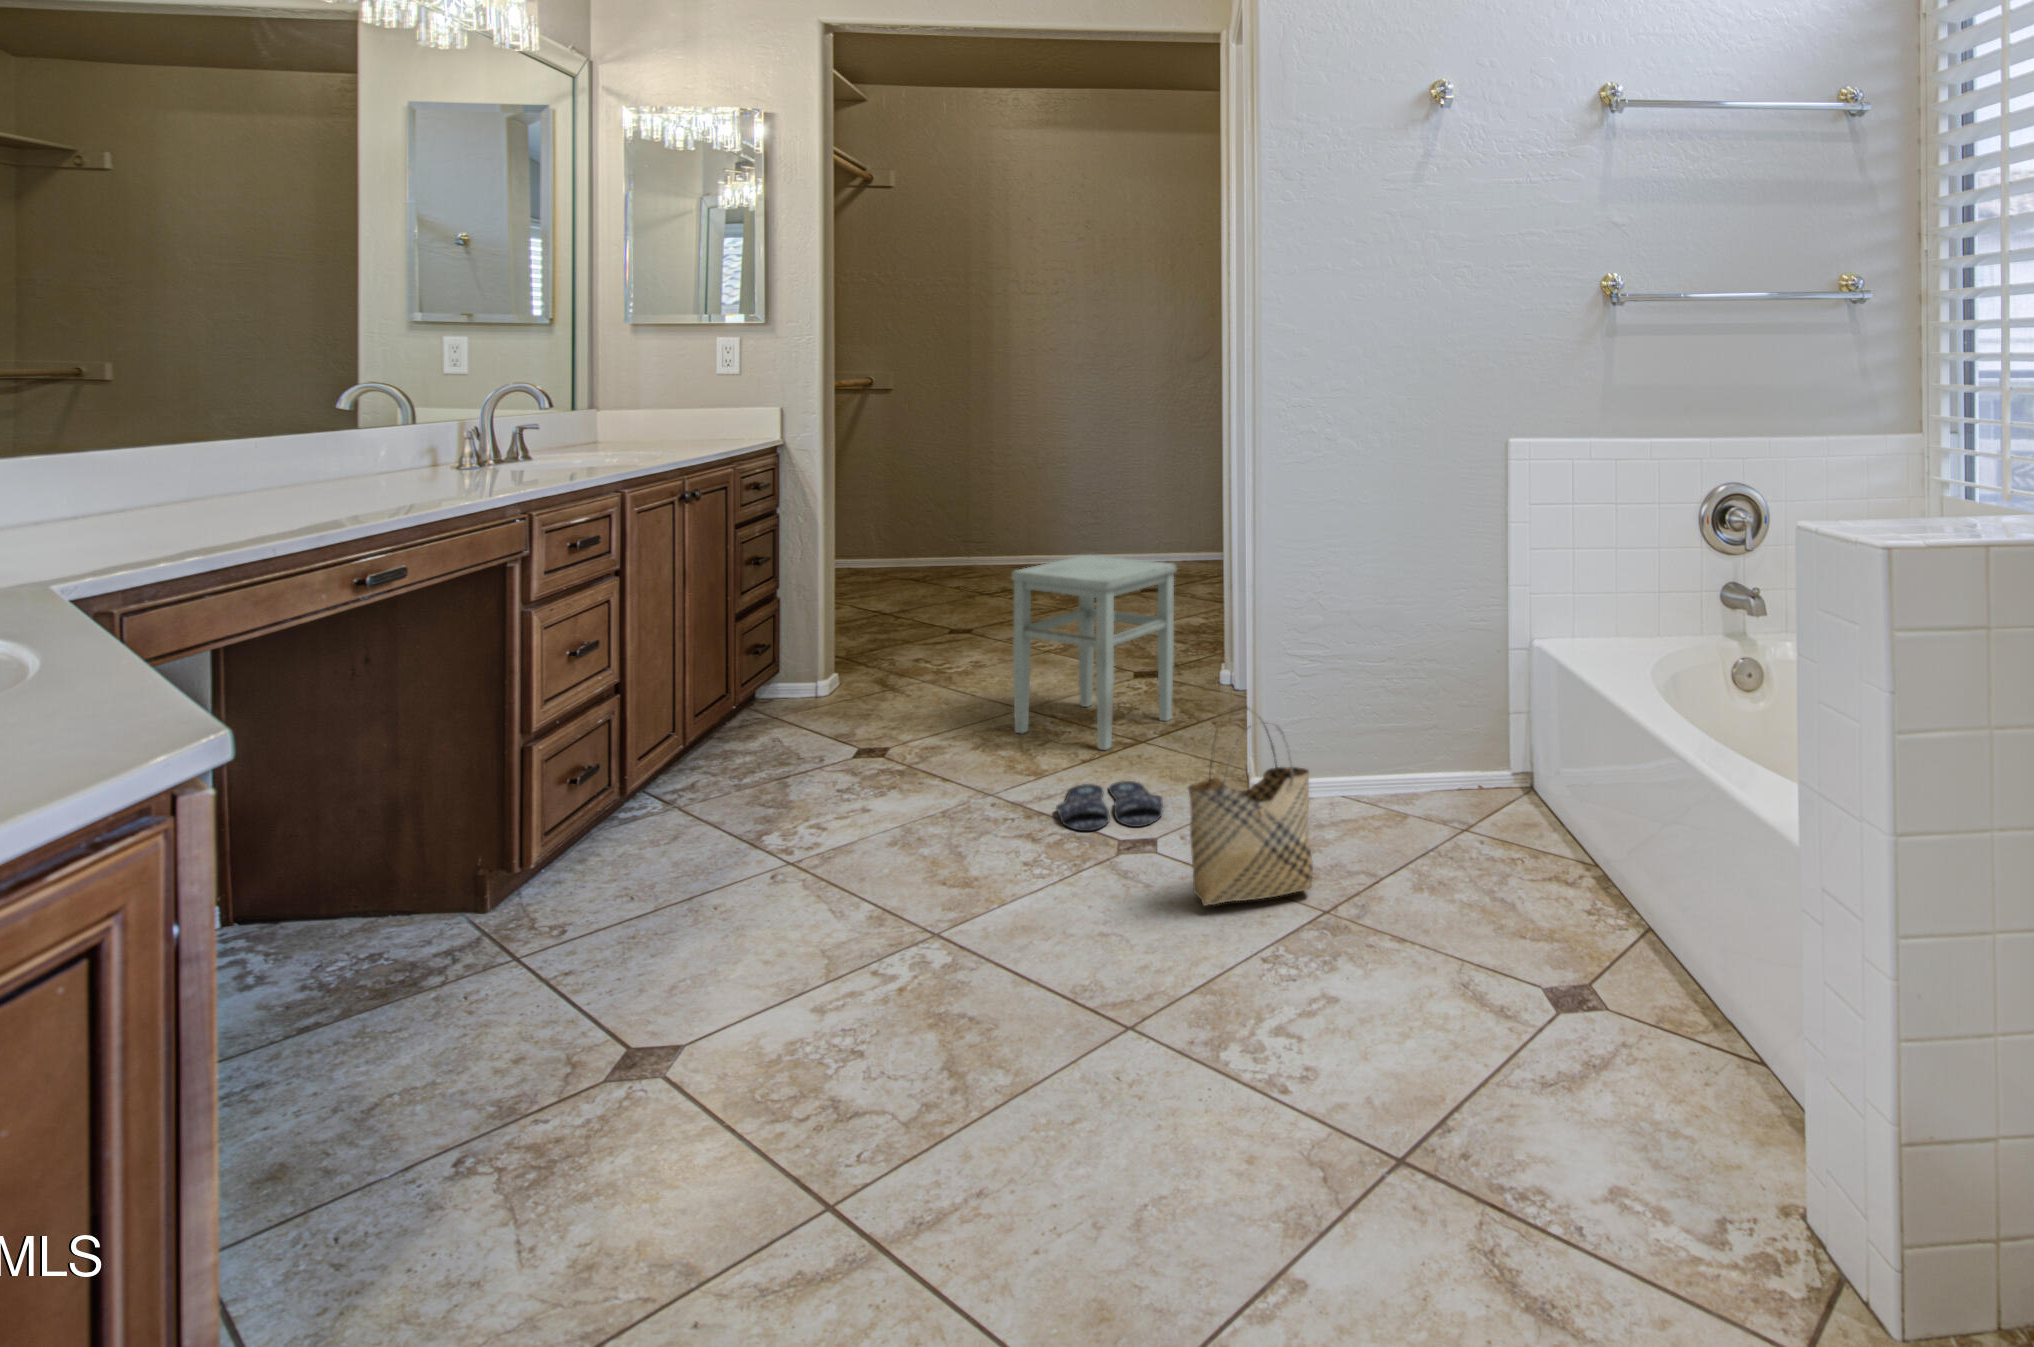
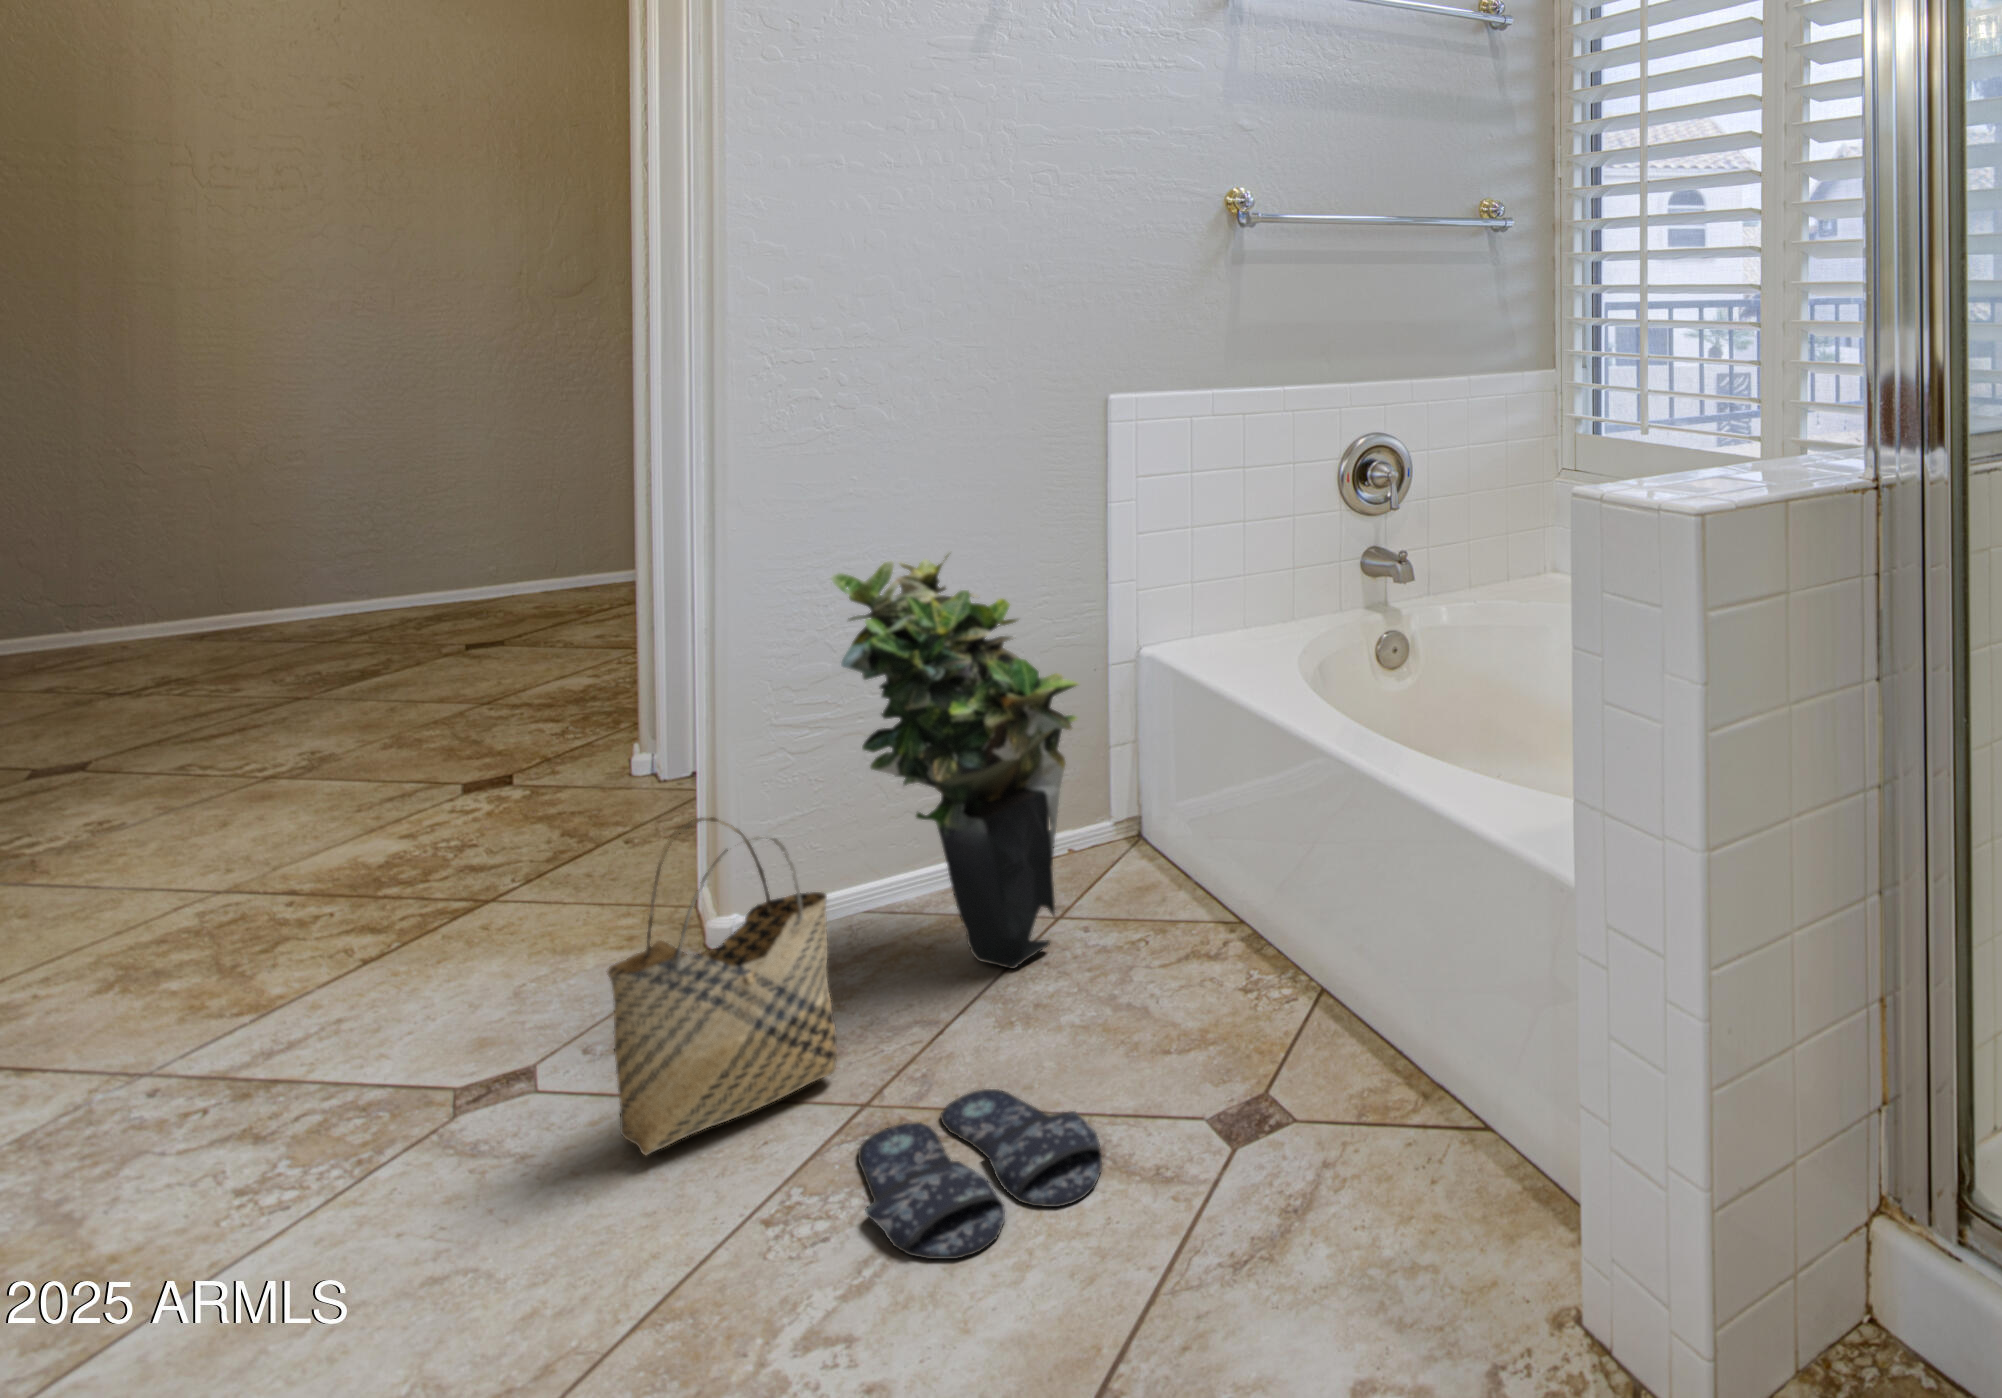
potted plant: none [1322,551,1481,856] -> present [831,555,1078,969]
stool: present [1011,555,1176,750] -> none [190,605,550,933]
slippers: present [1056,781,1163,831] -> present [858,1089,1102,1259]

